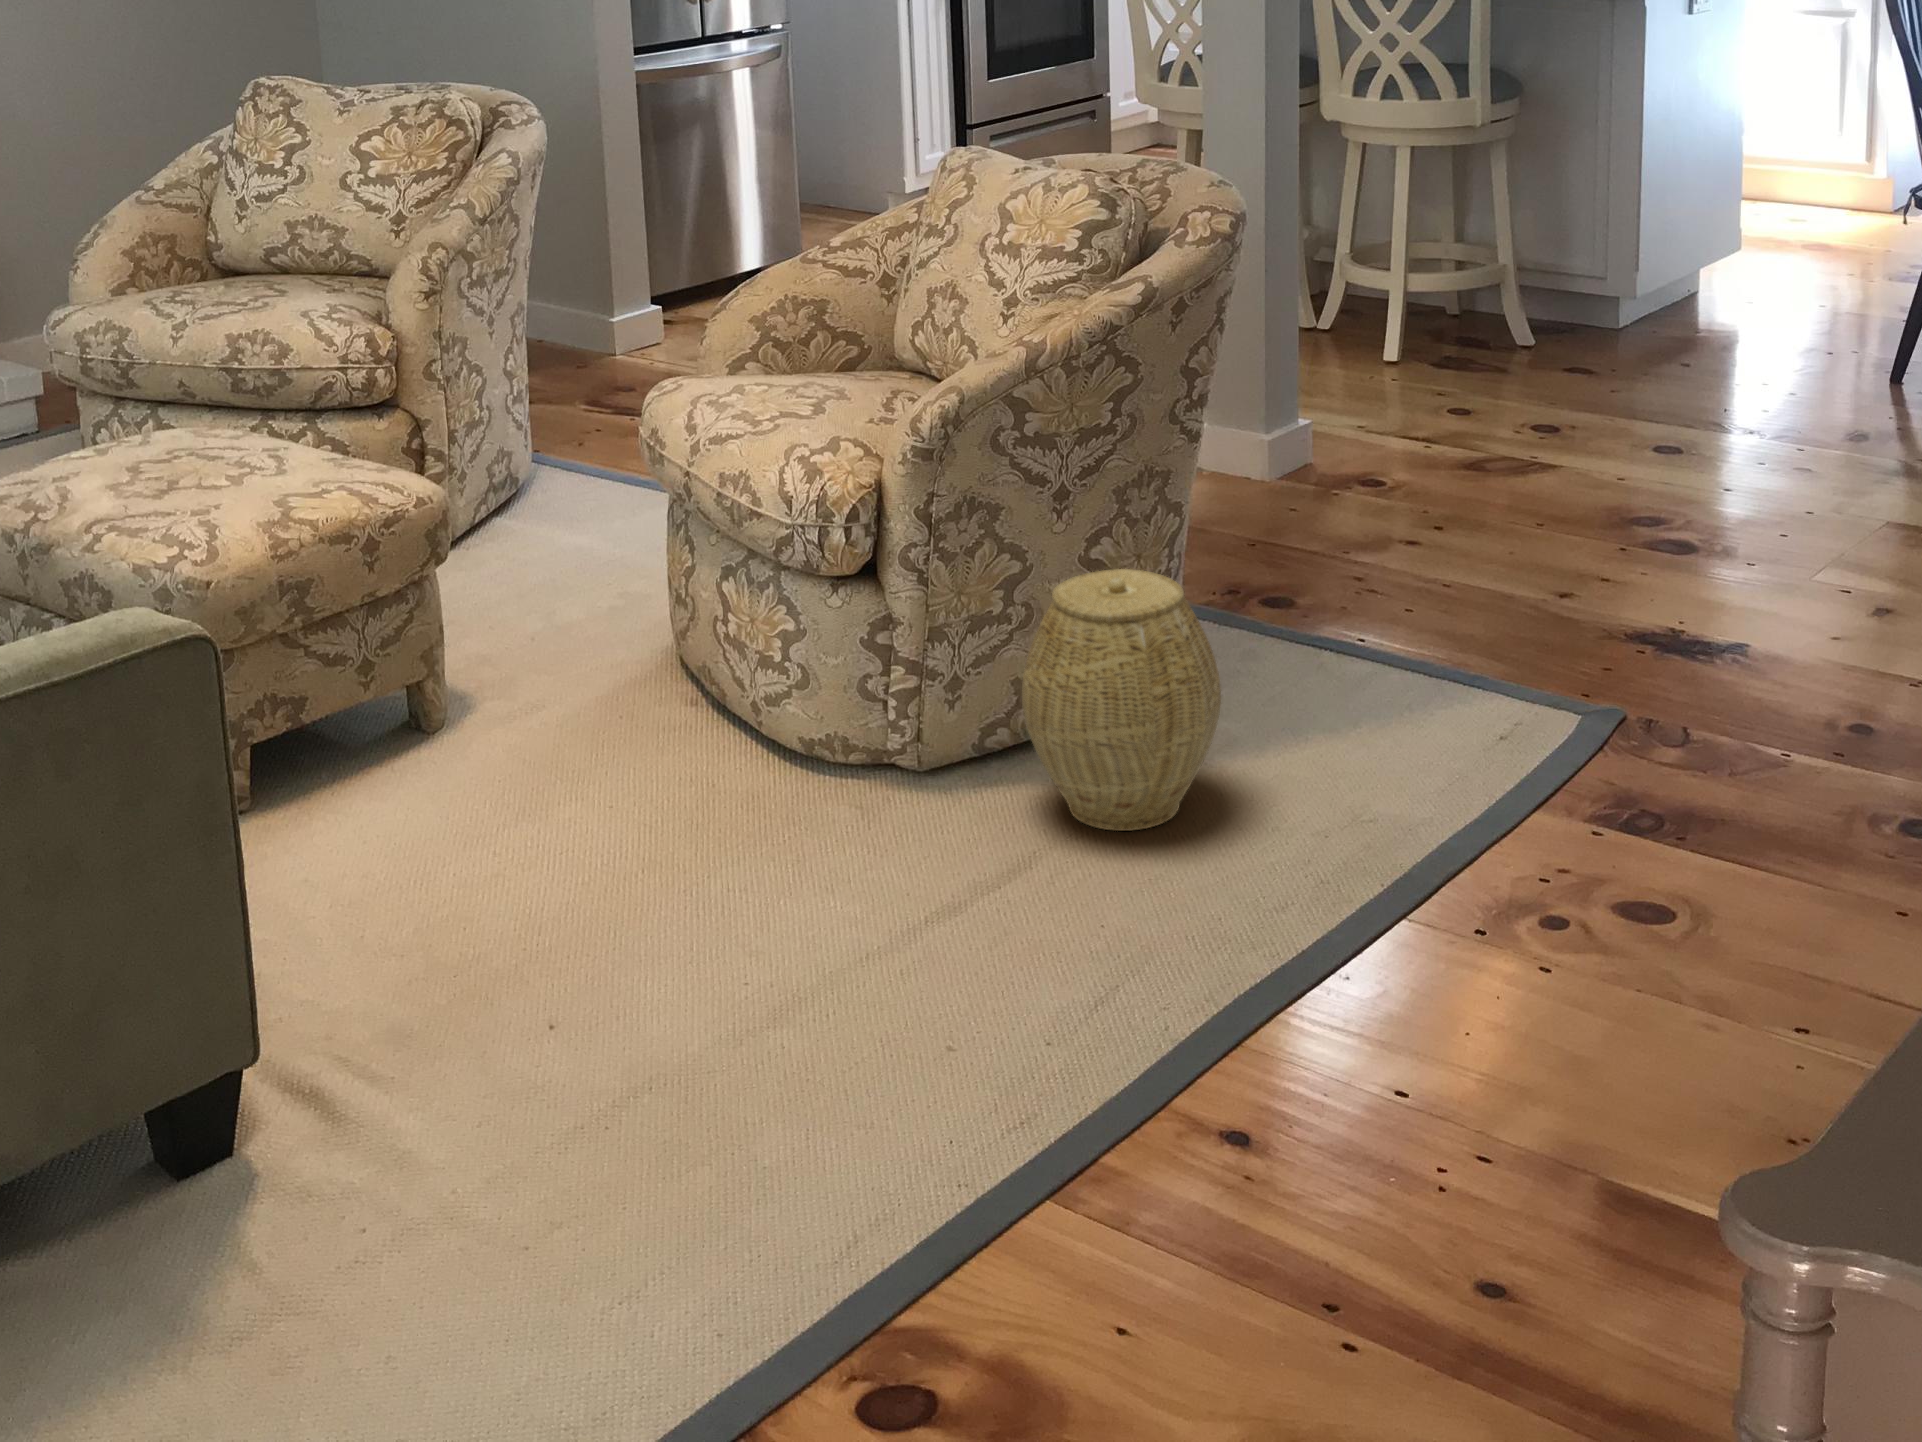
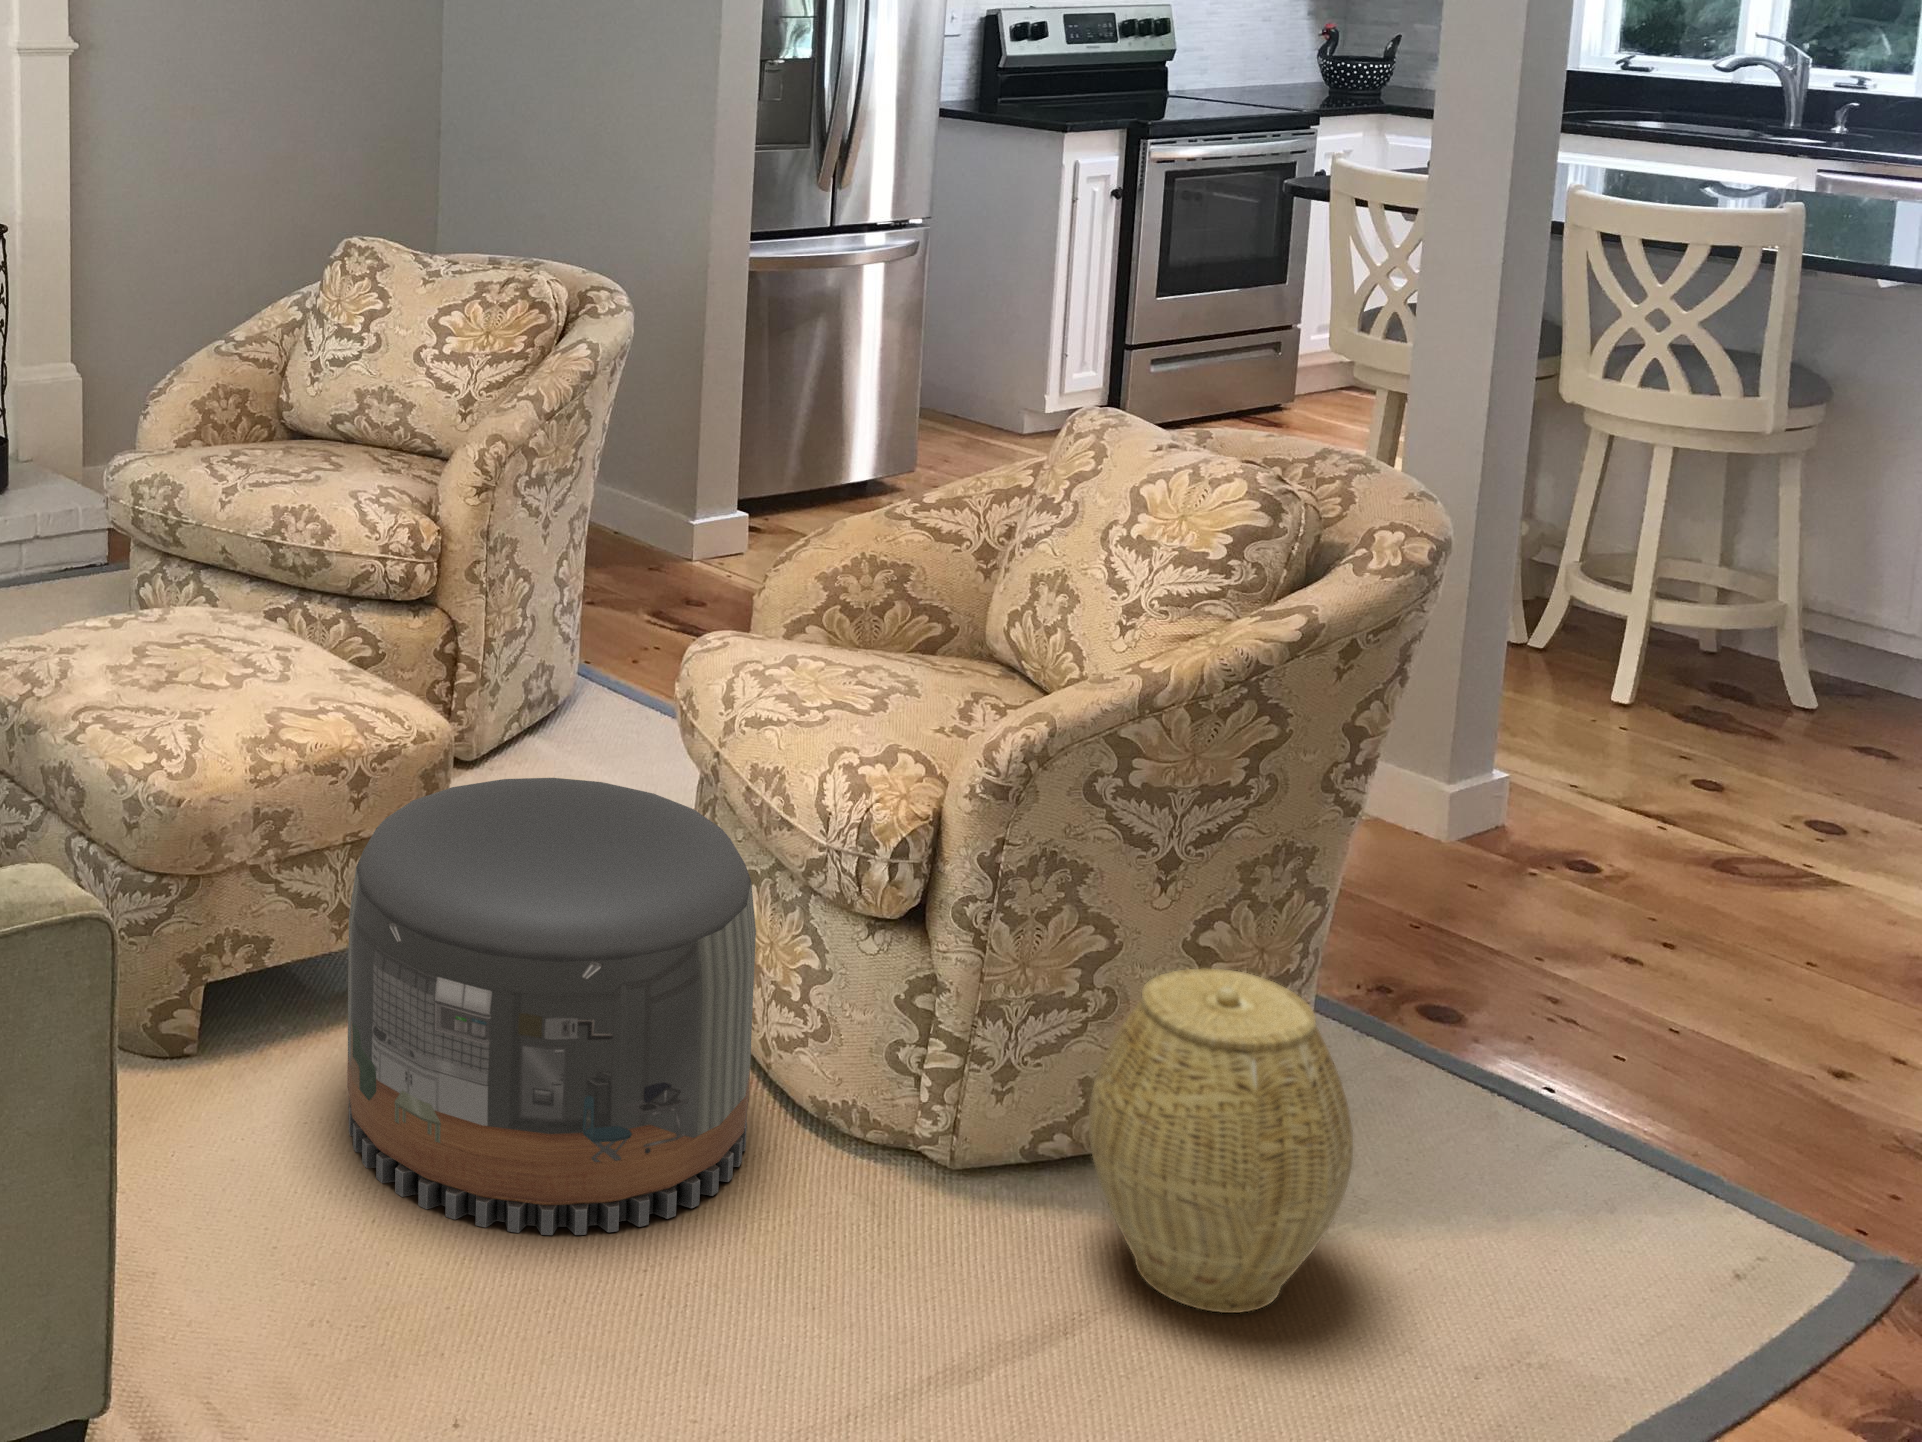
pouf: none [384,512,750,886] -> present [347,778,756,1235]

